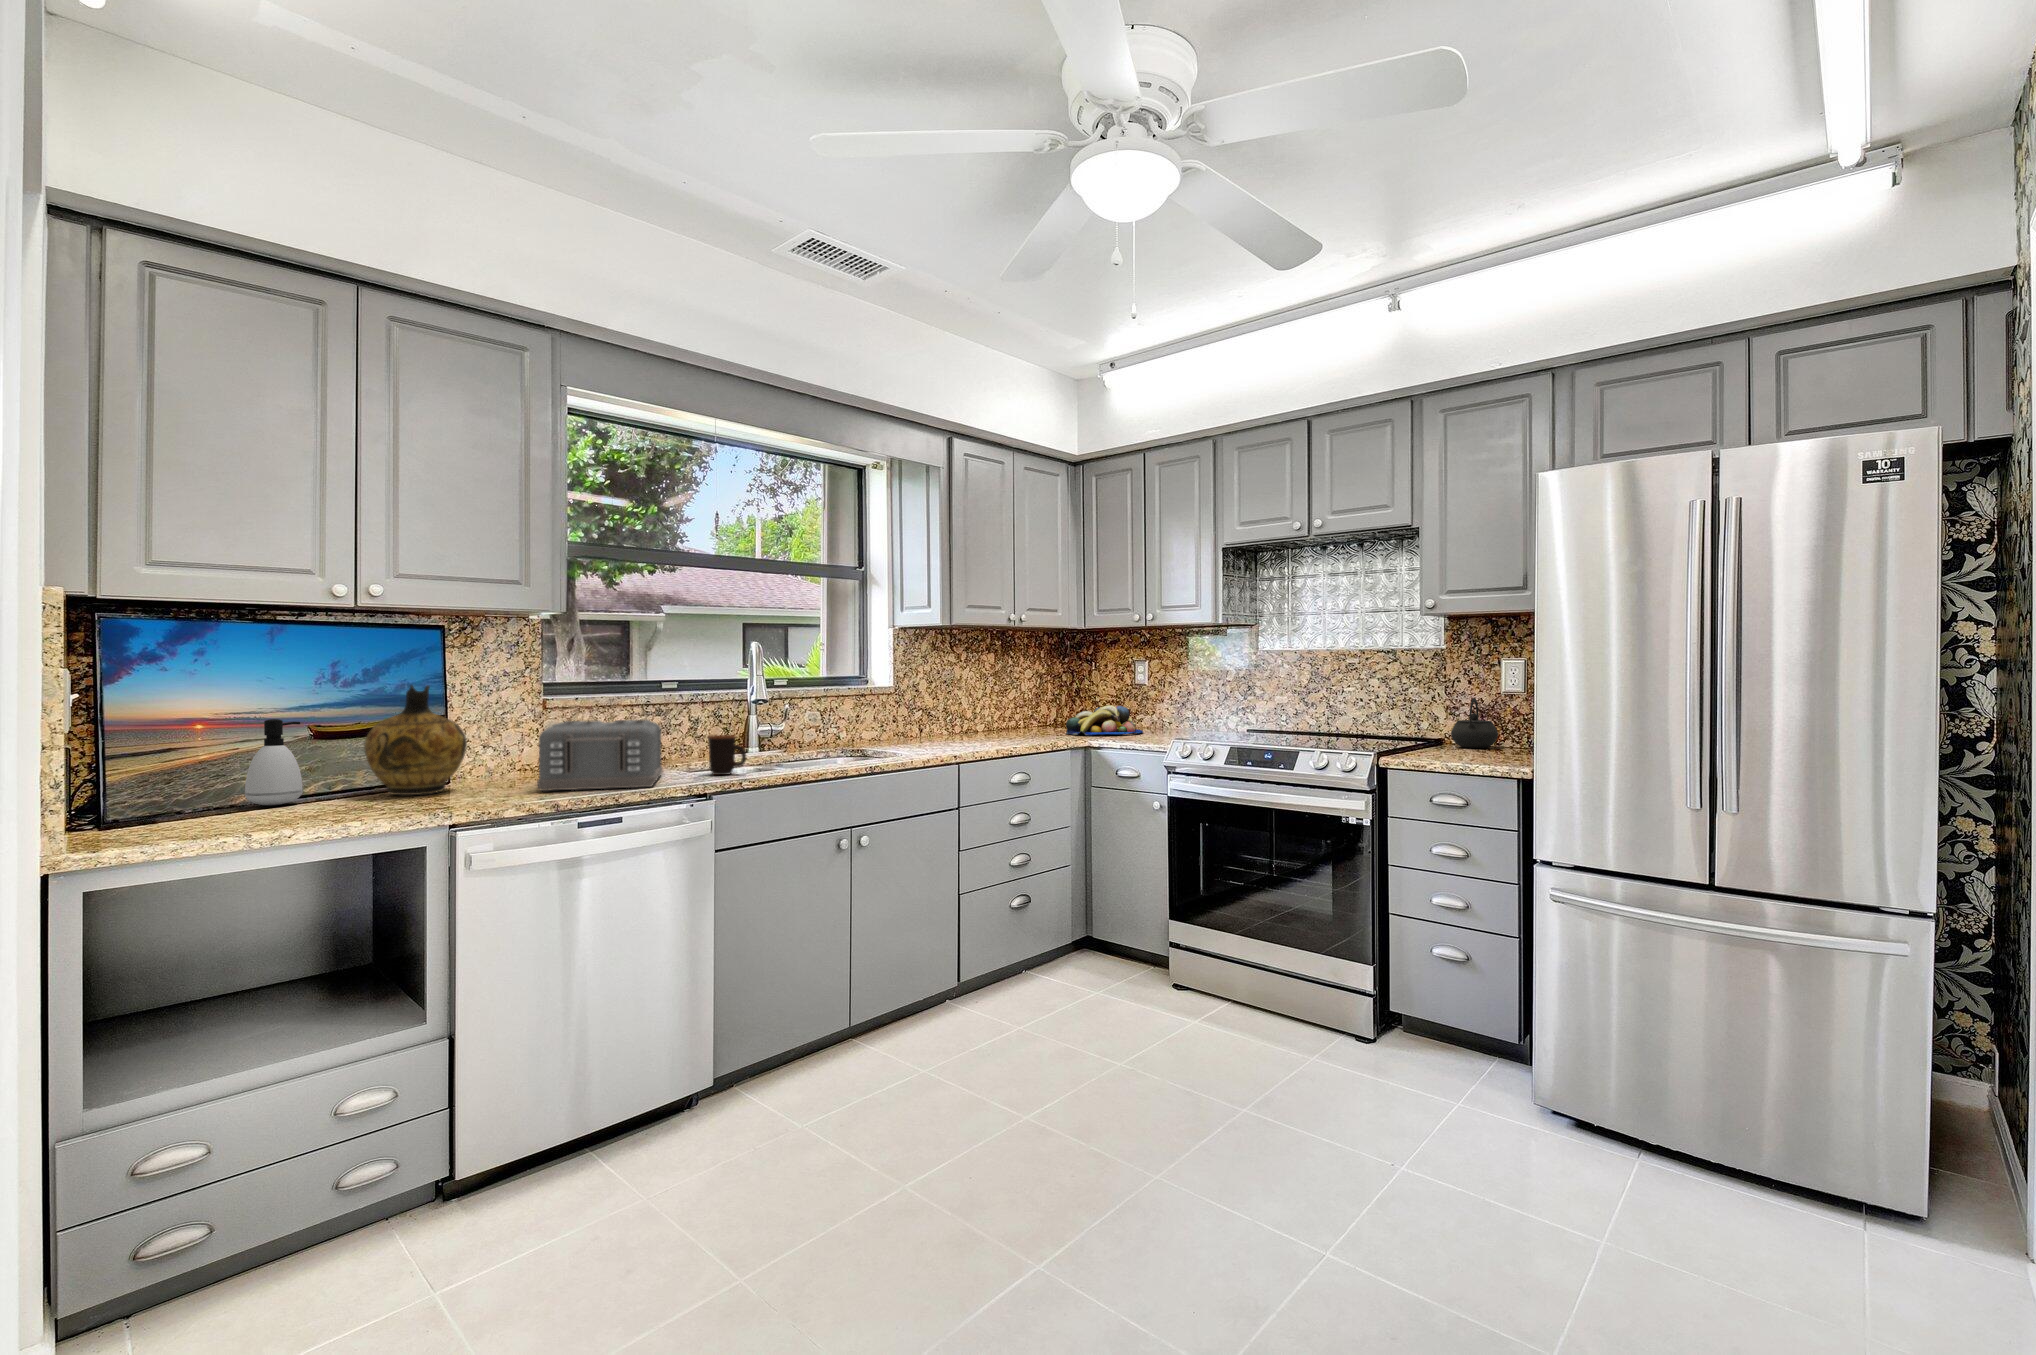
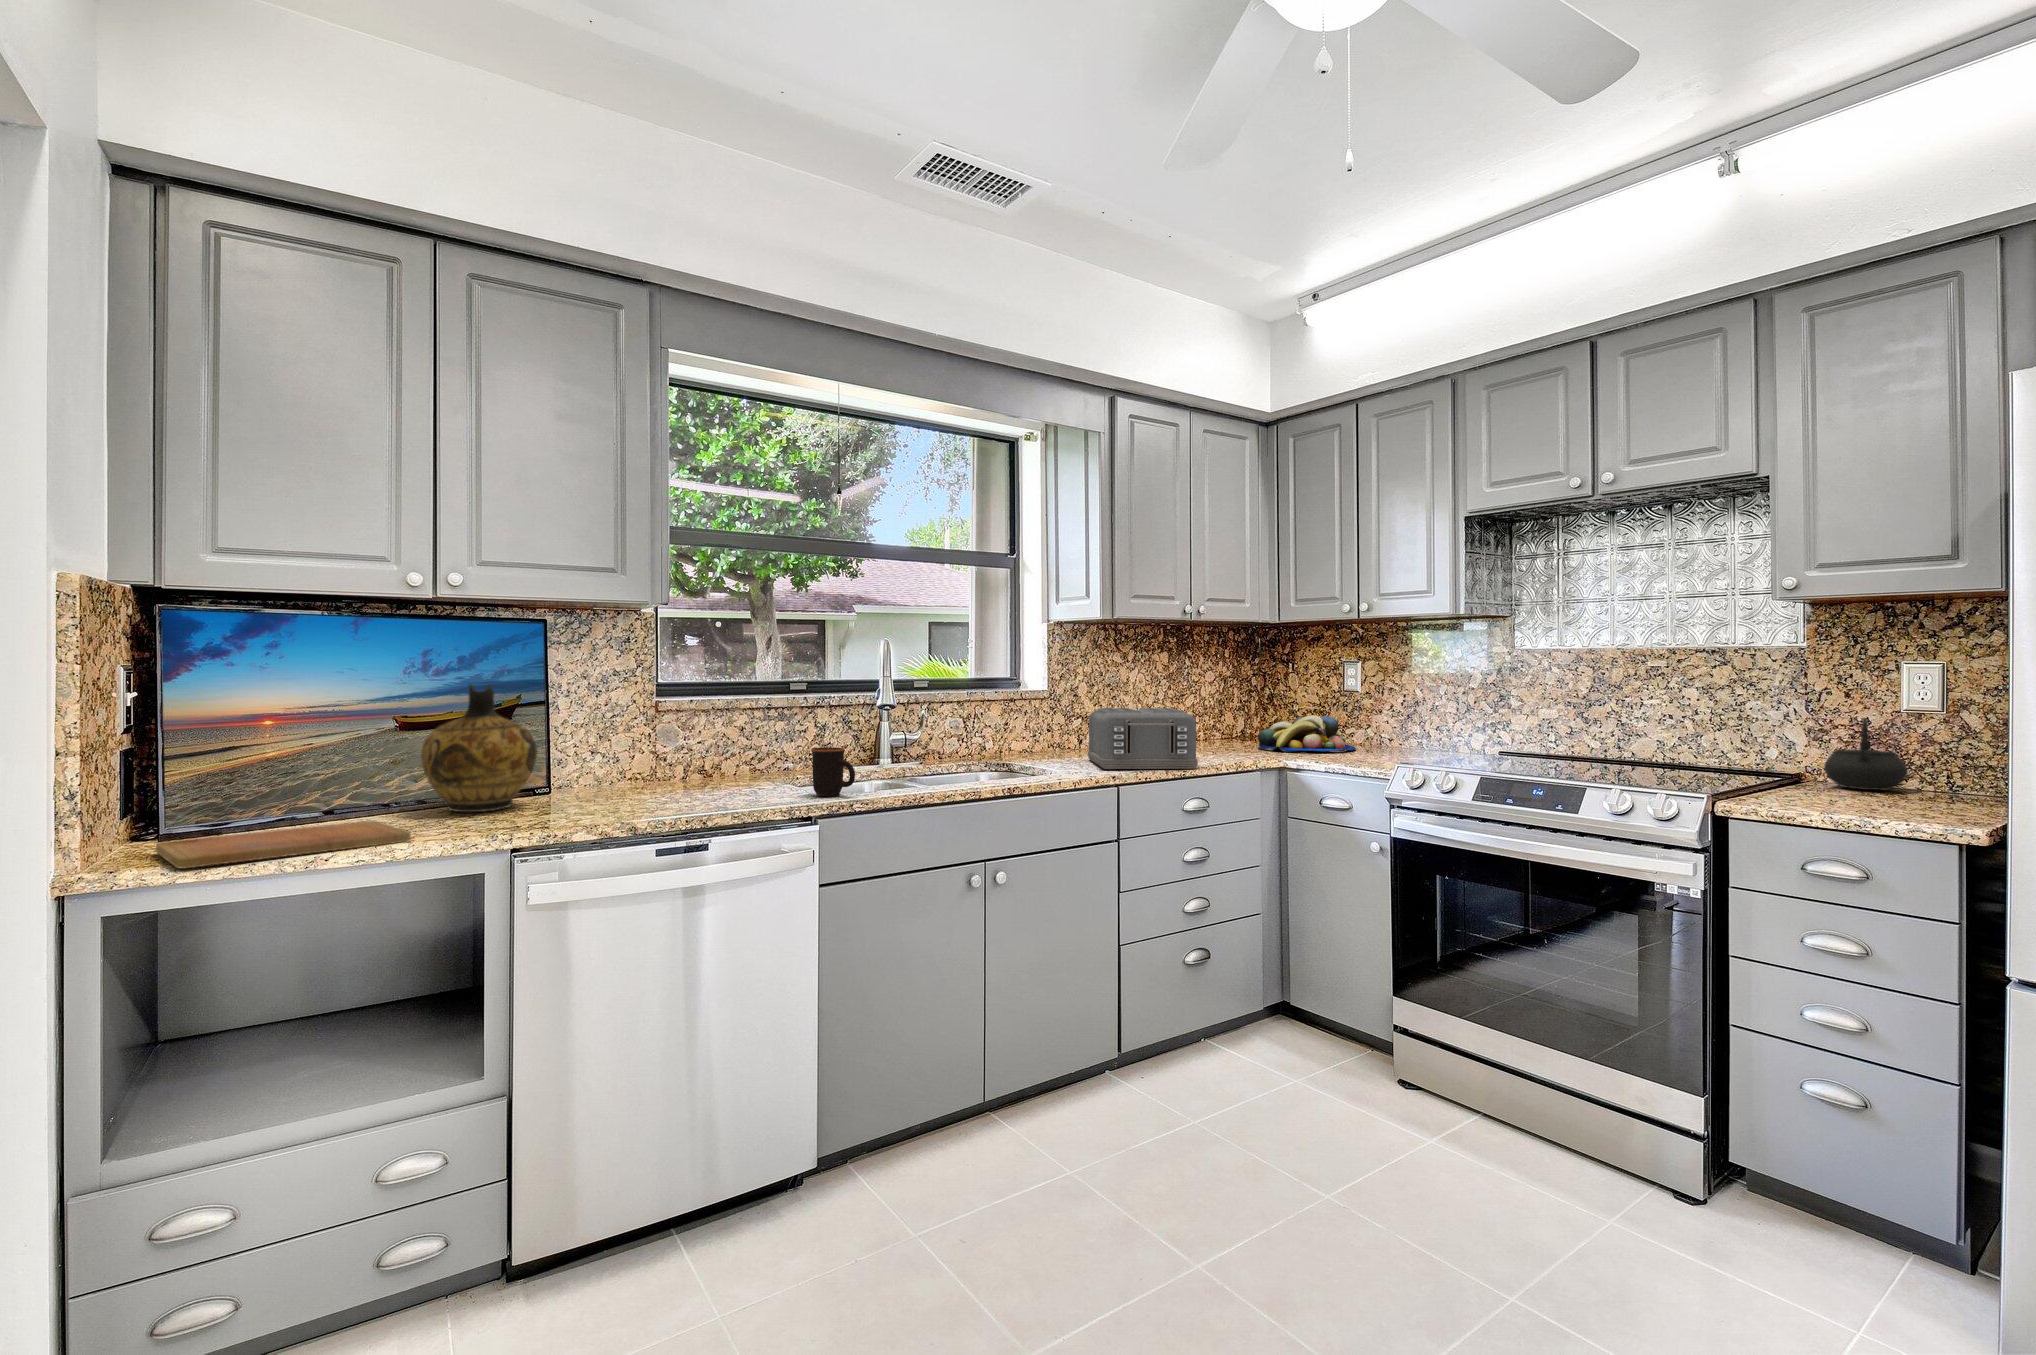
soap dispenser: present [245,719,303,805] -> none [285,722,352,821]
toaster: present [537,720,663,791] -> present [1088,708,1198,769]
cutting board: none [171,801,393,835] -> present [156,821,411,869]

